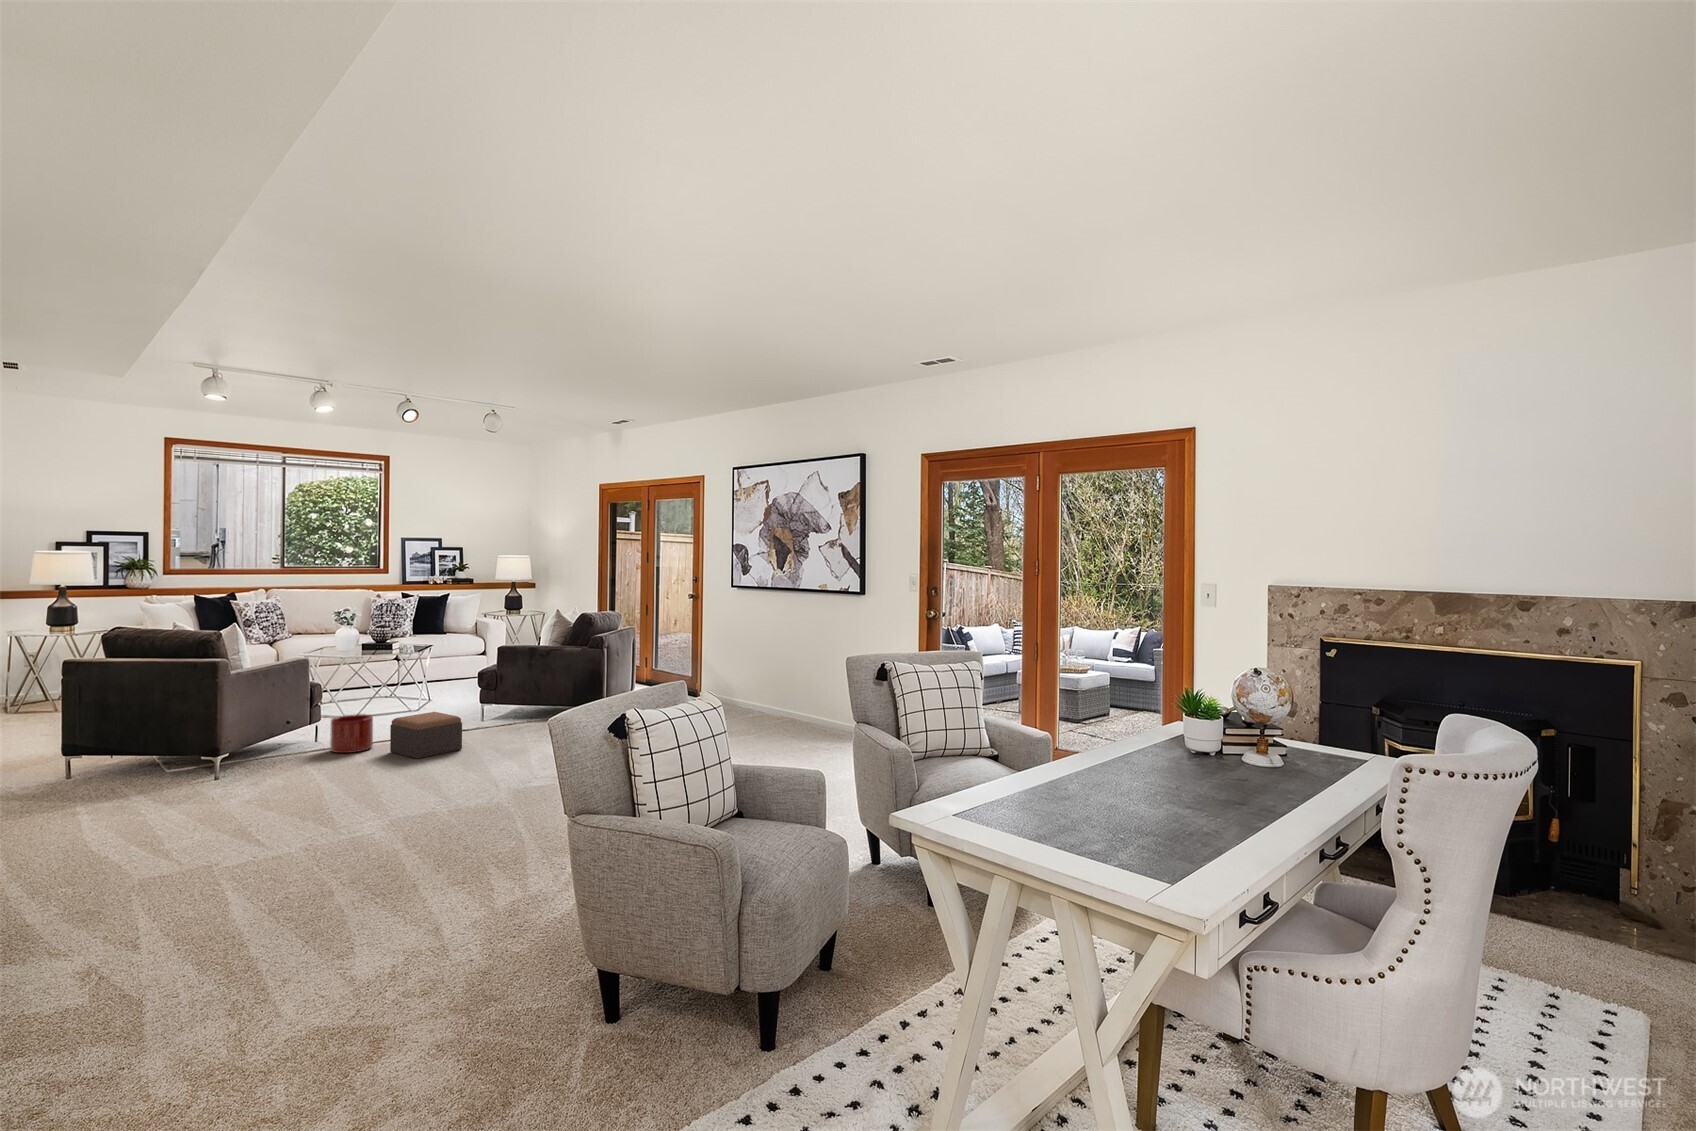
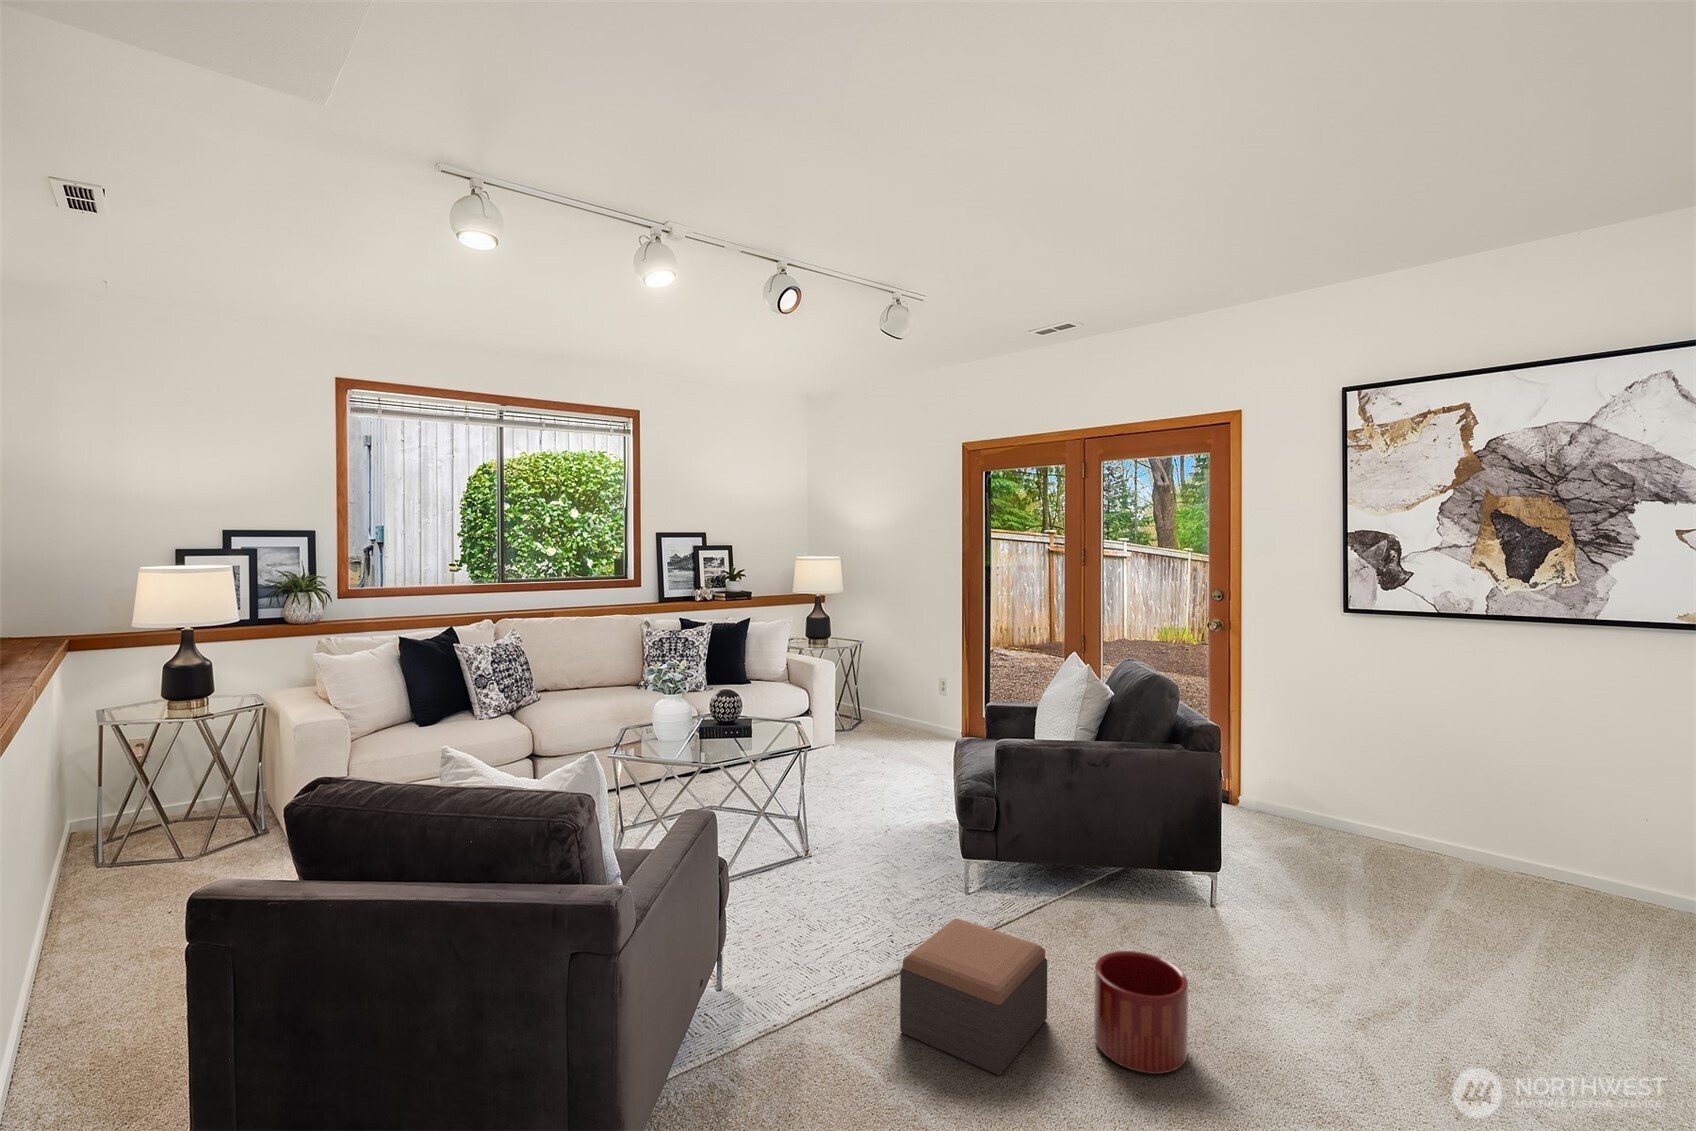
planter: present [330,714,373,753] -> present [1094,951,1188,1074]

